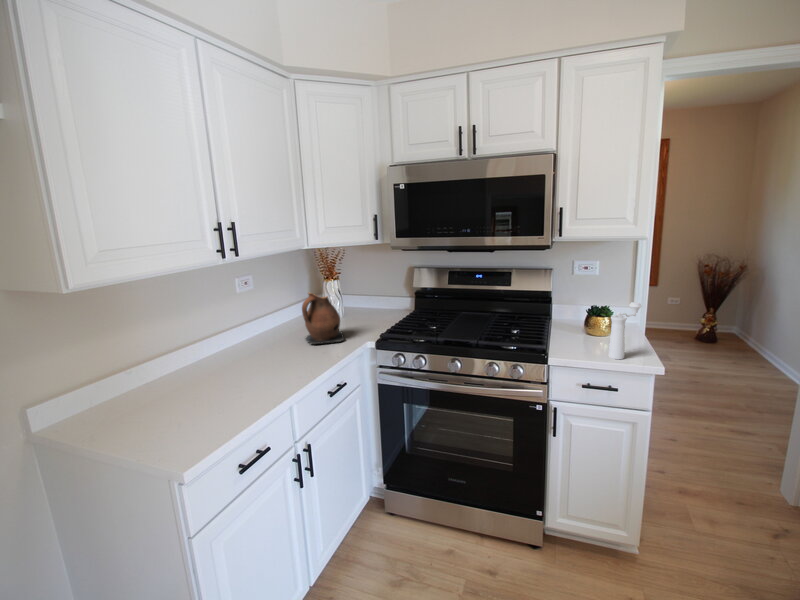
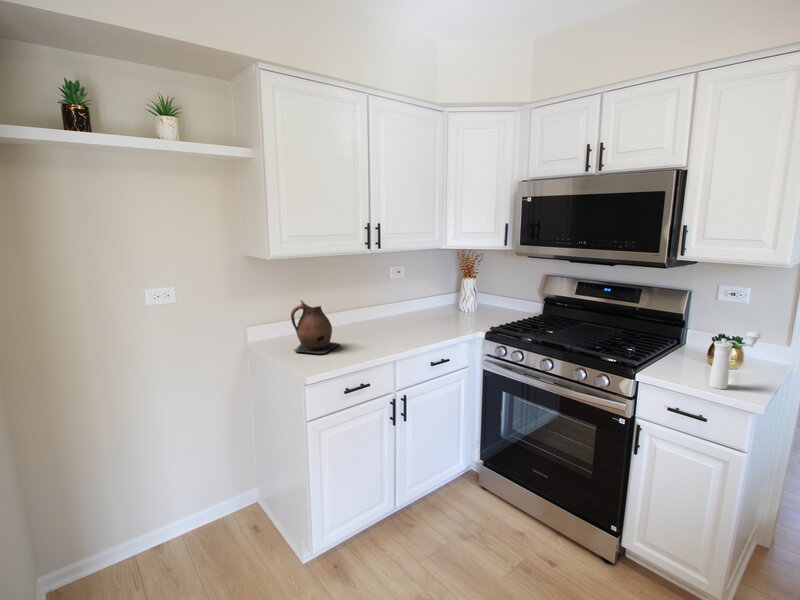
ceramic pitcher: present [302,293,344,344] -> present [291,300,340,354]

